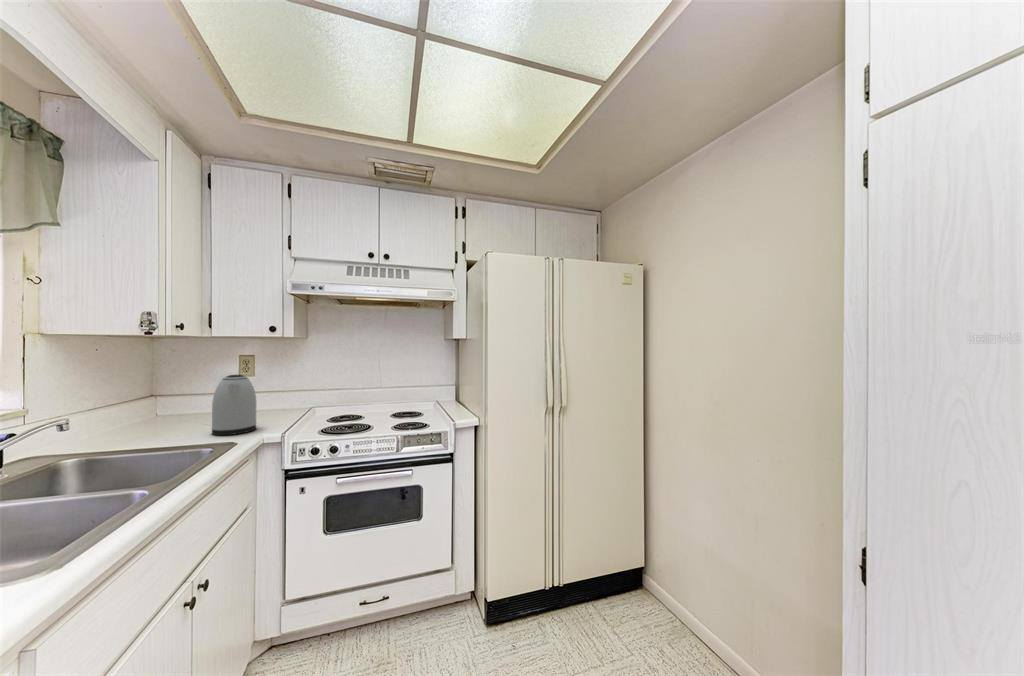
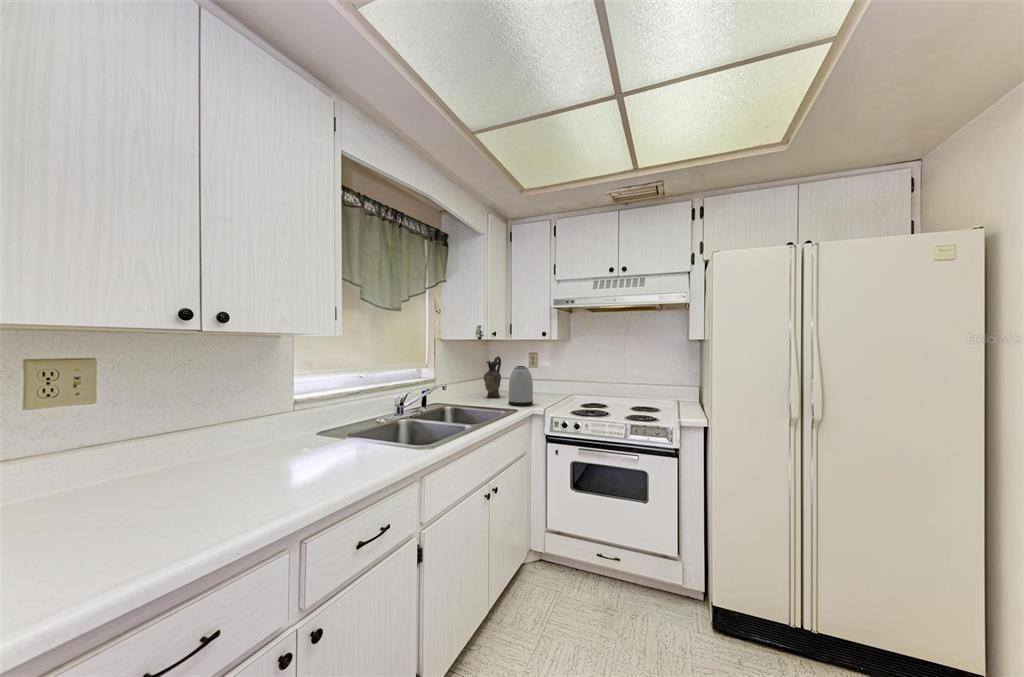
ceramic pitcher: none [154,361,190,426] -> present [484,356,501,397]

